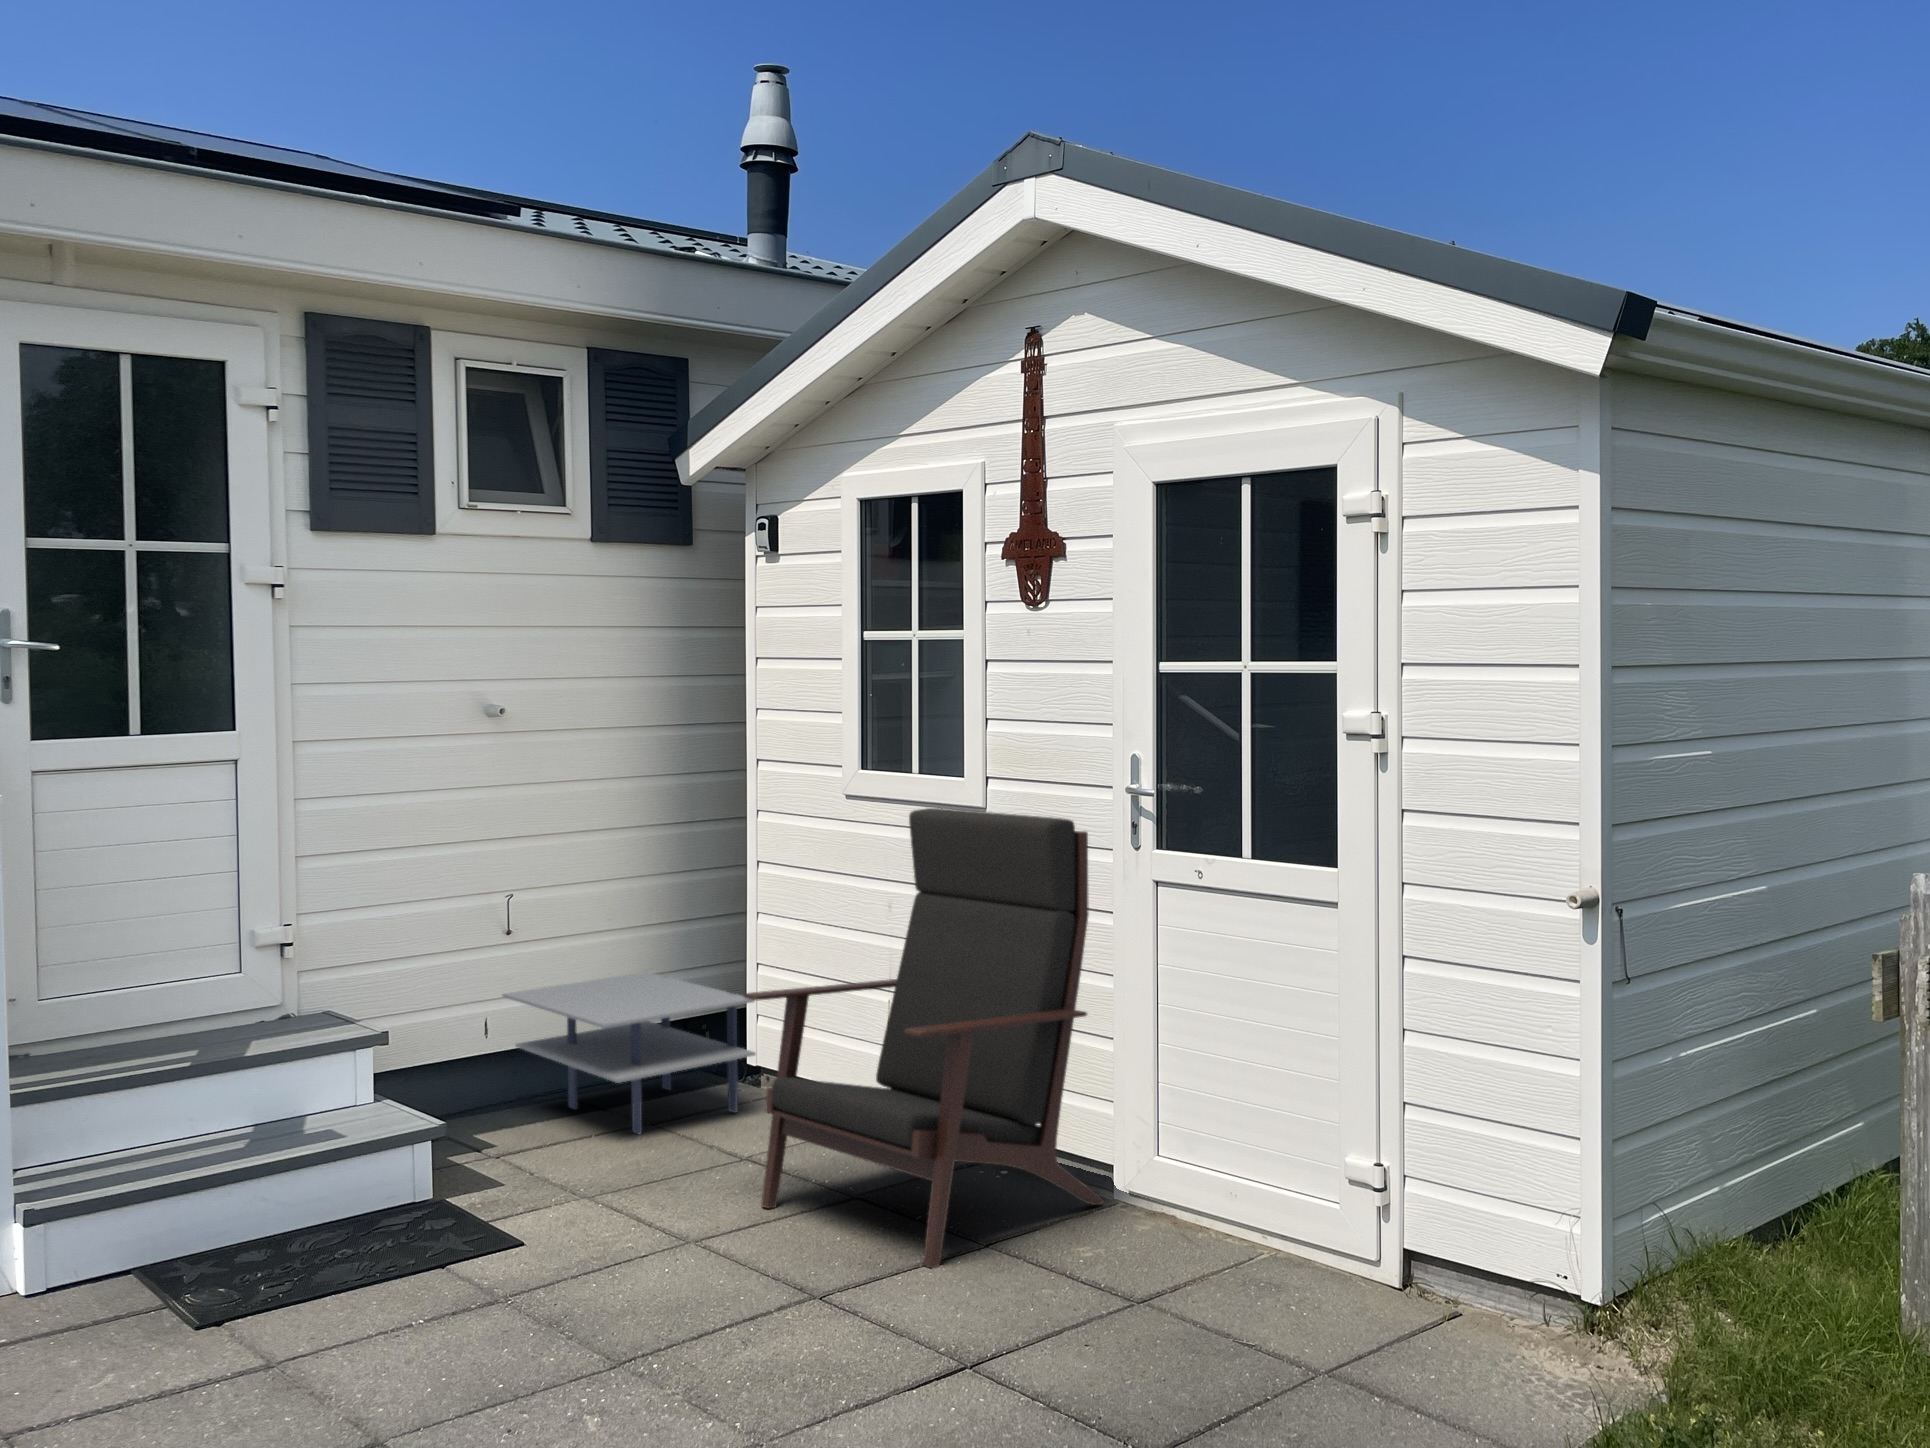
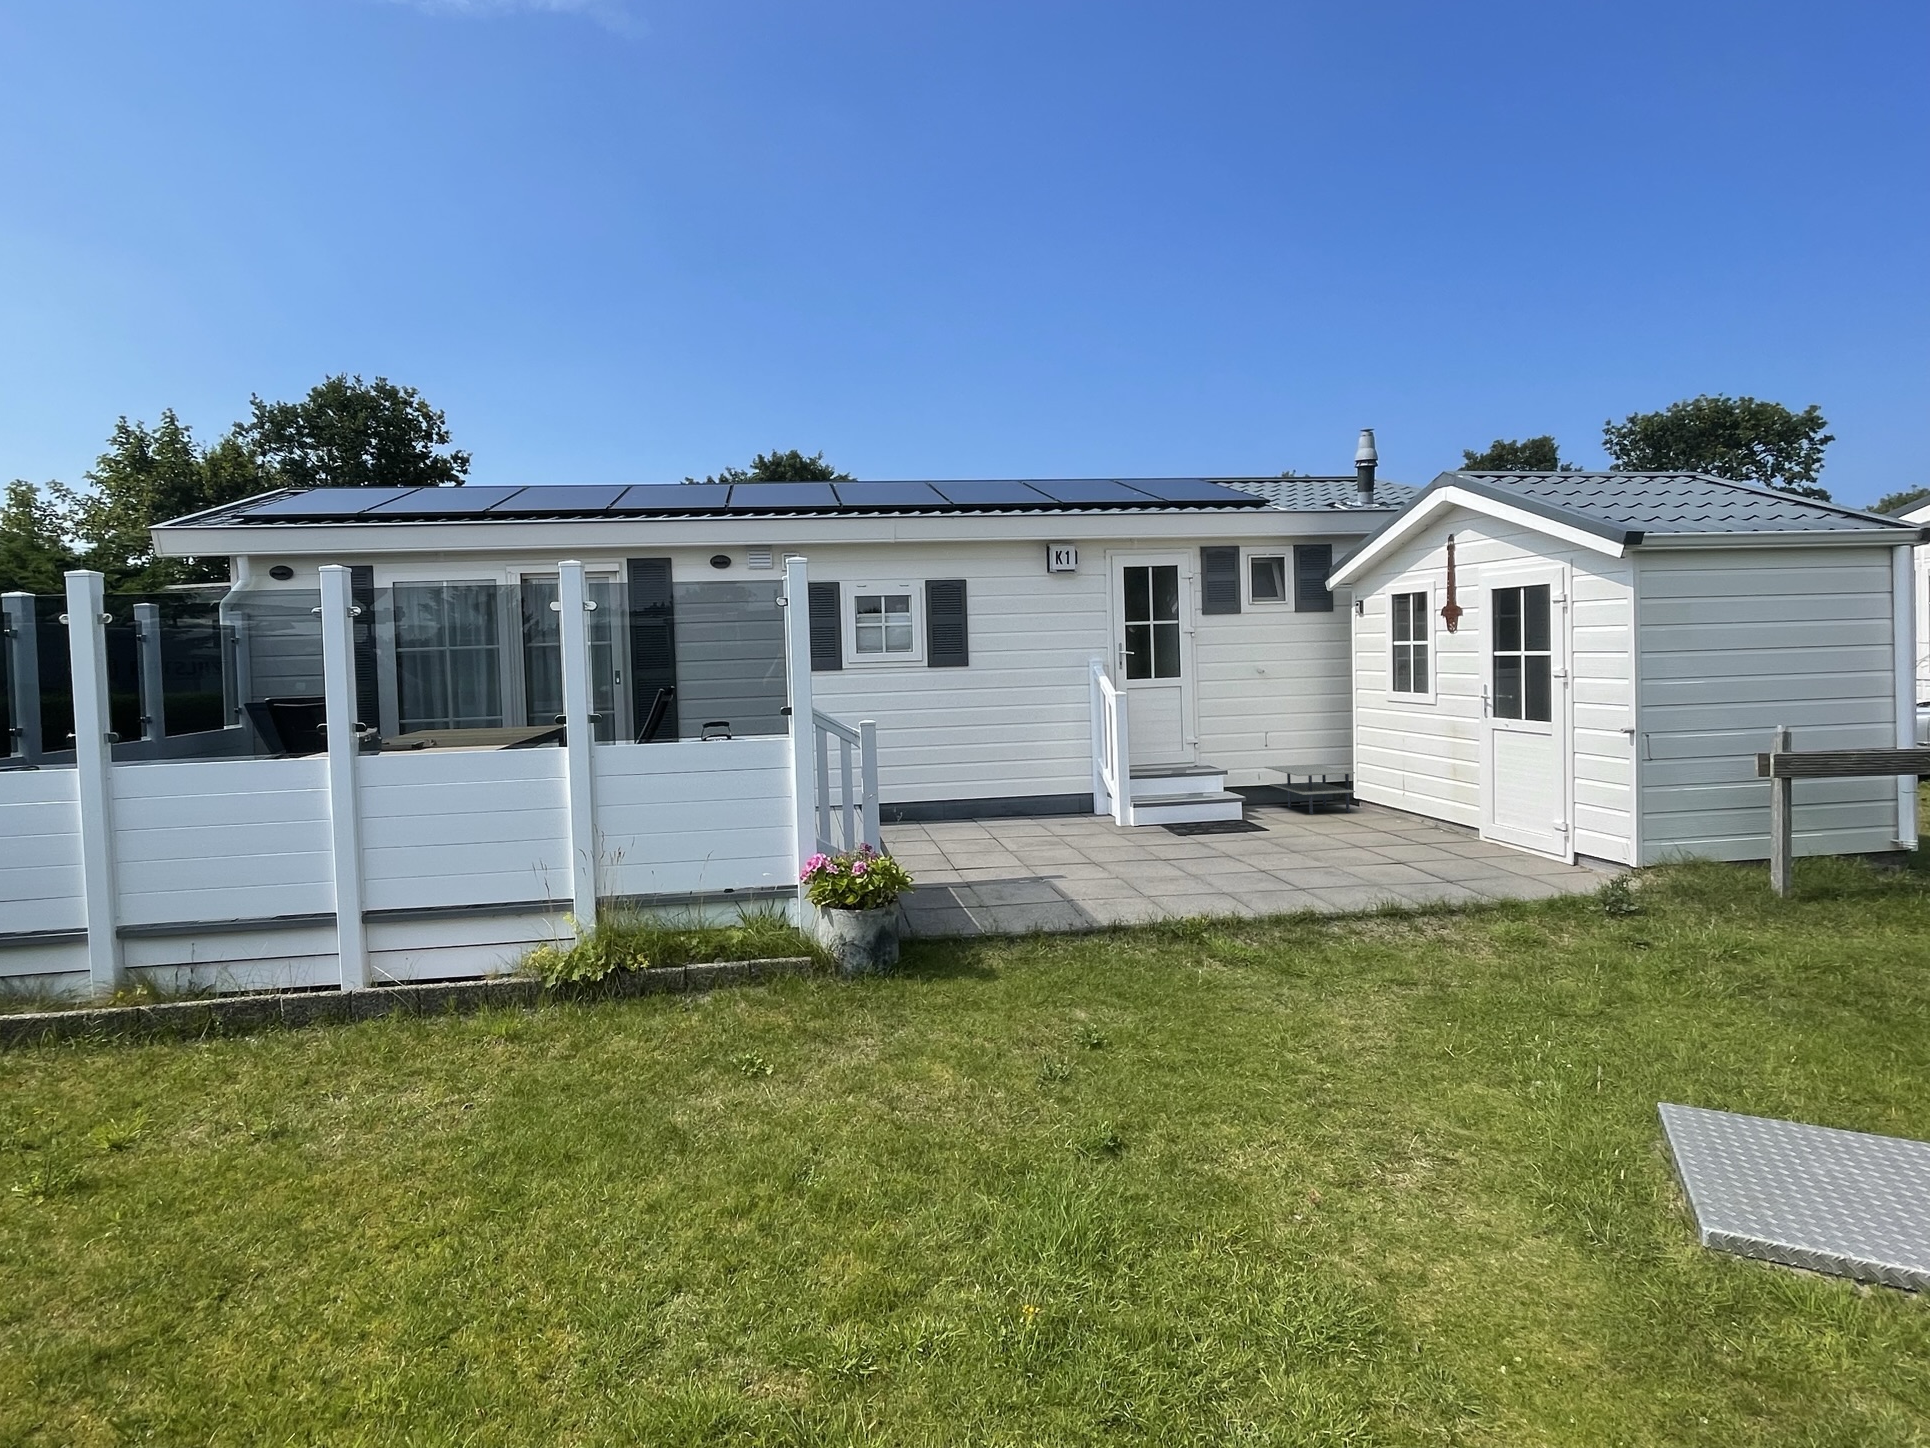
lounge chair: present [744,808,1104,1268] -> none [1342,704,1478,847]

